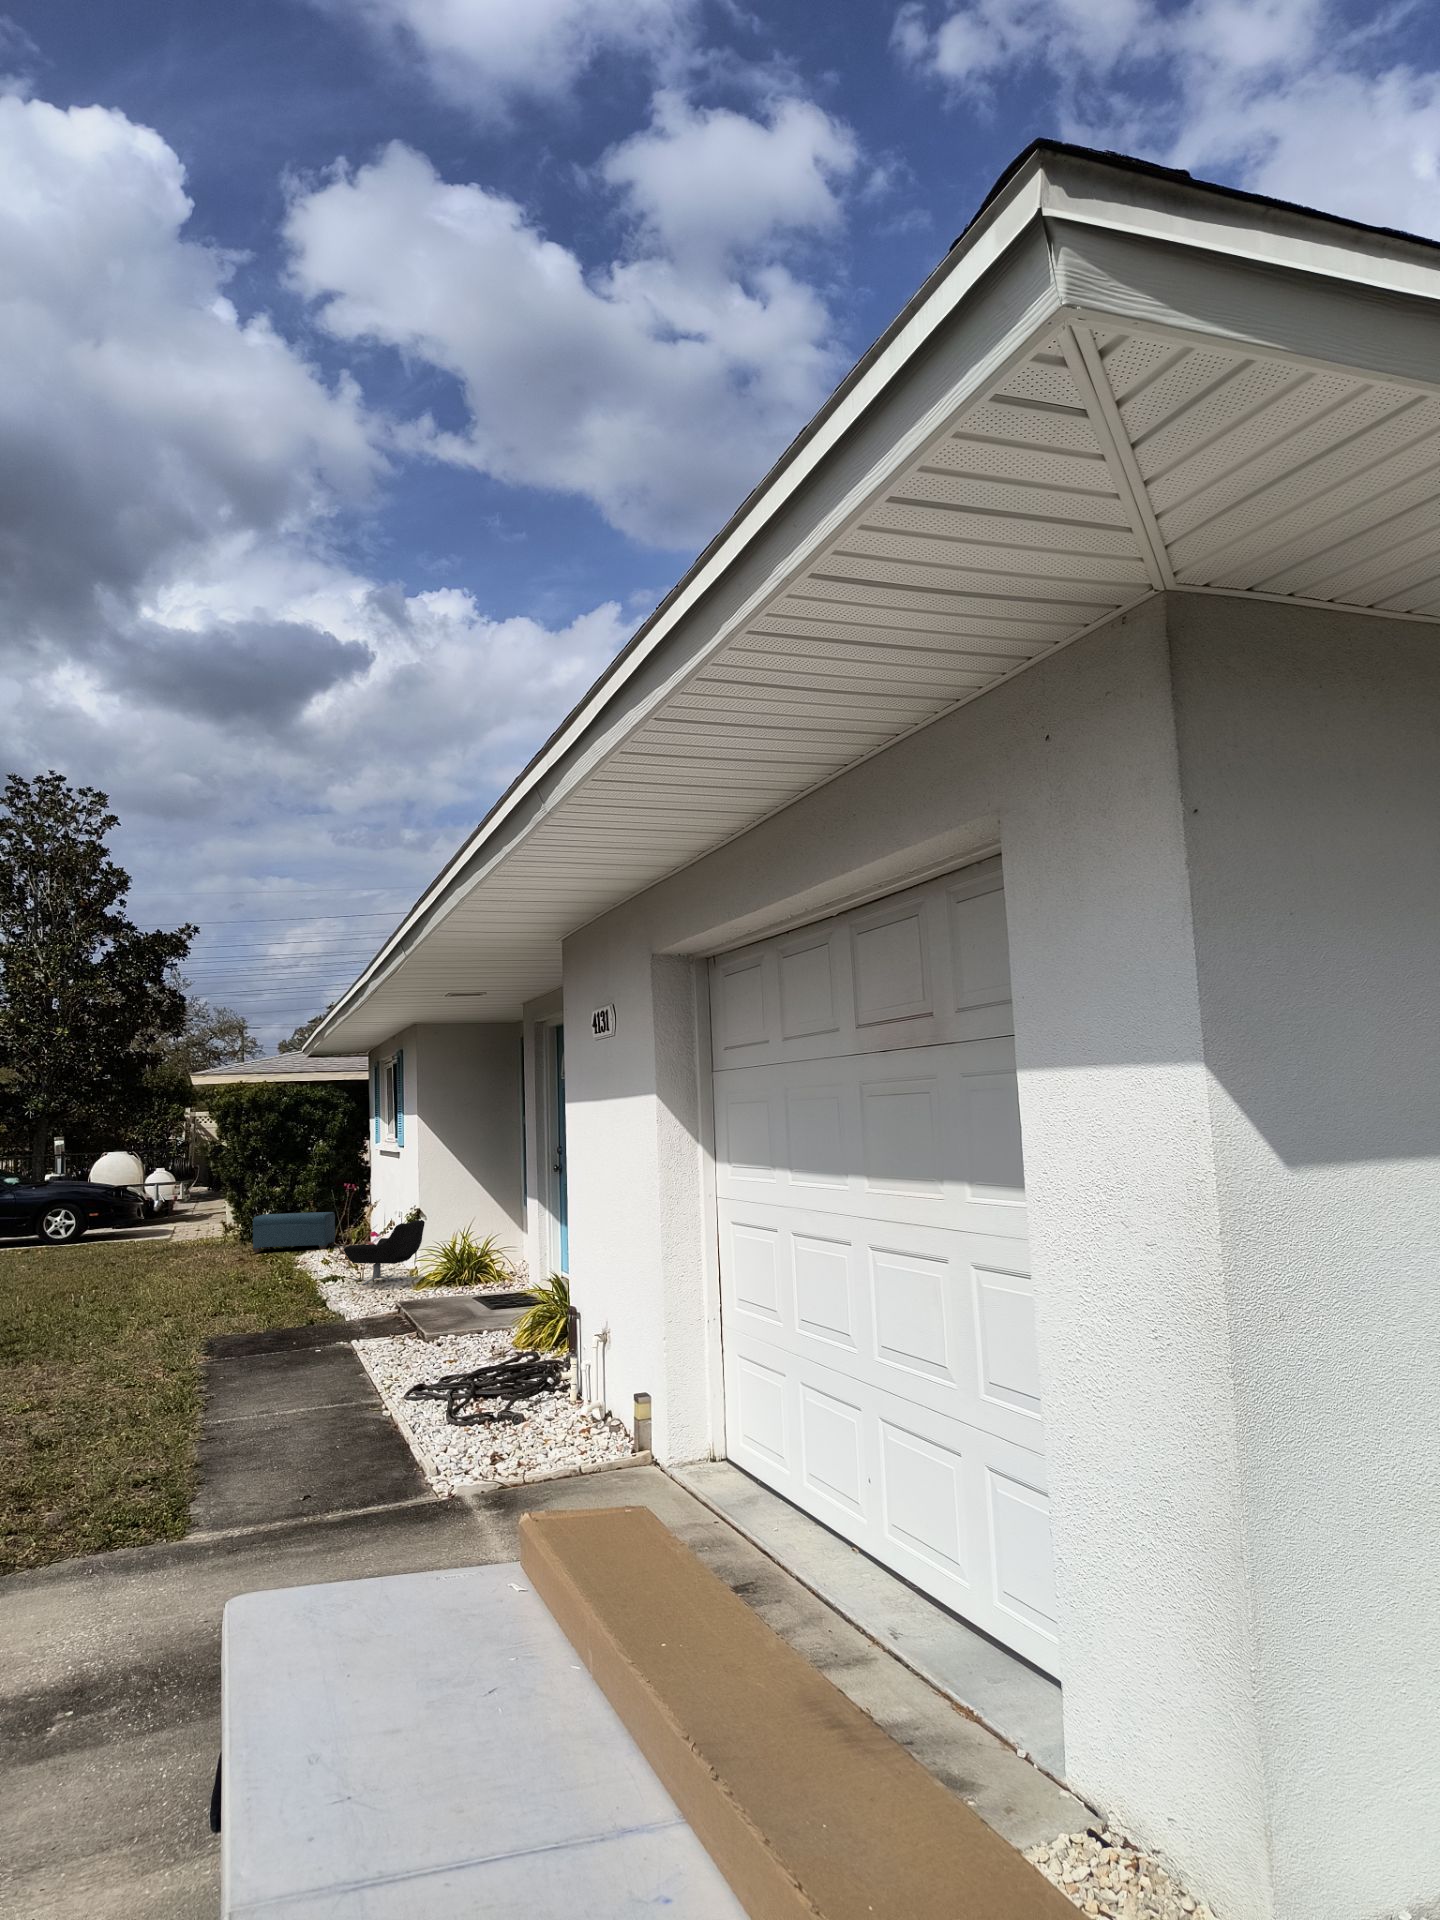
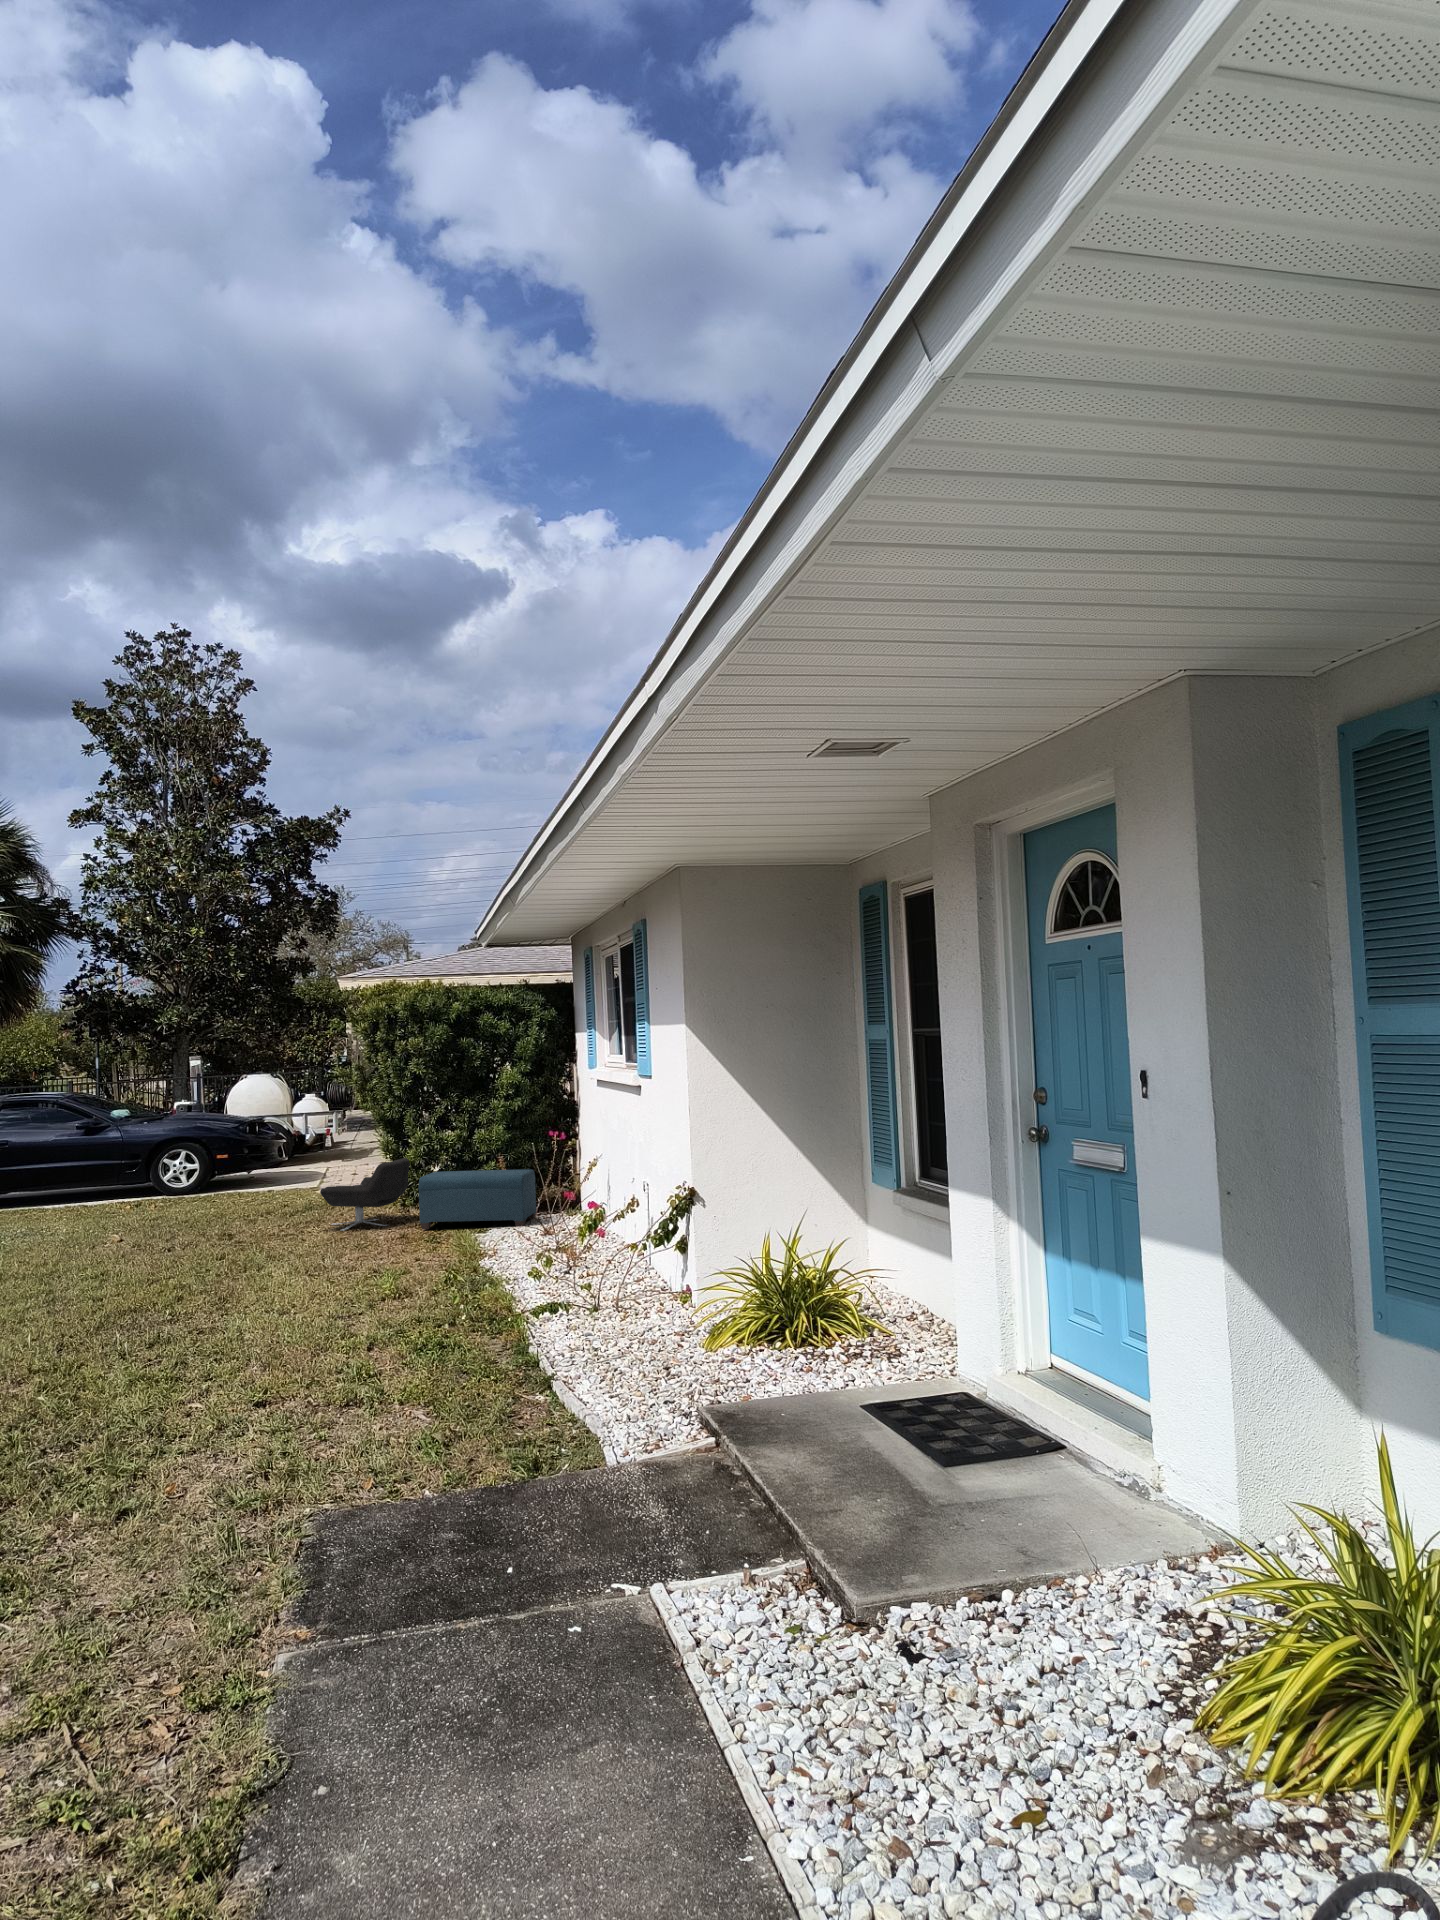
lounge chair: present [344,1220,425,1285] -> present [320,1158,410,1231]

